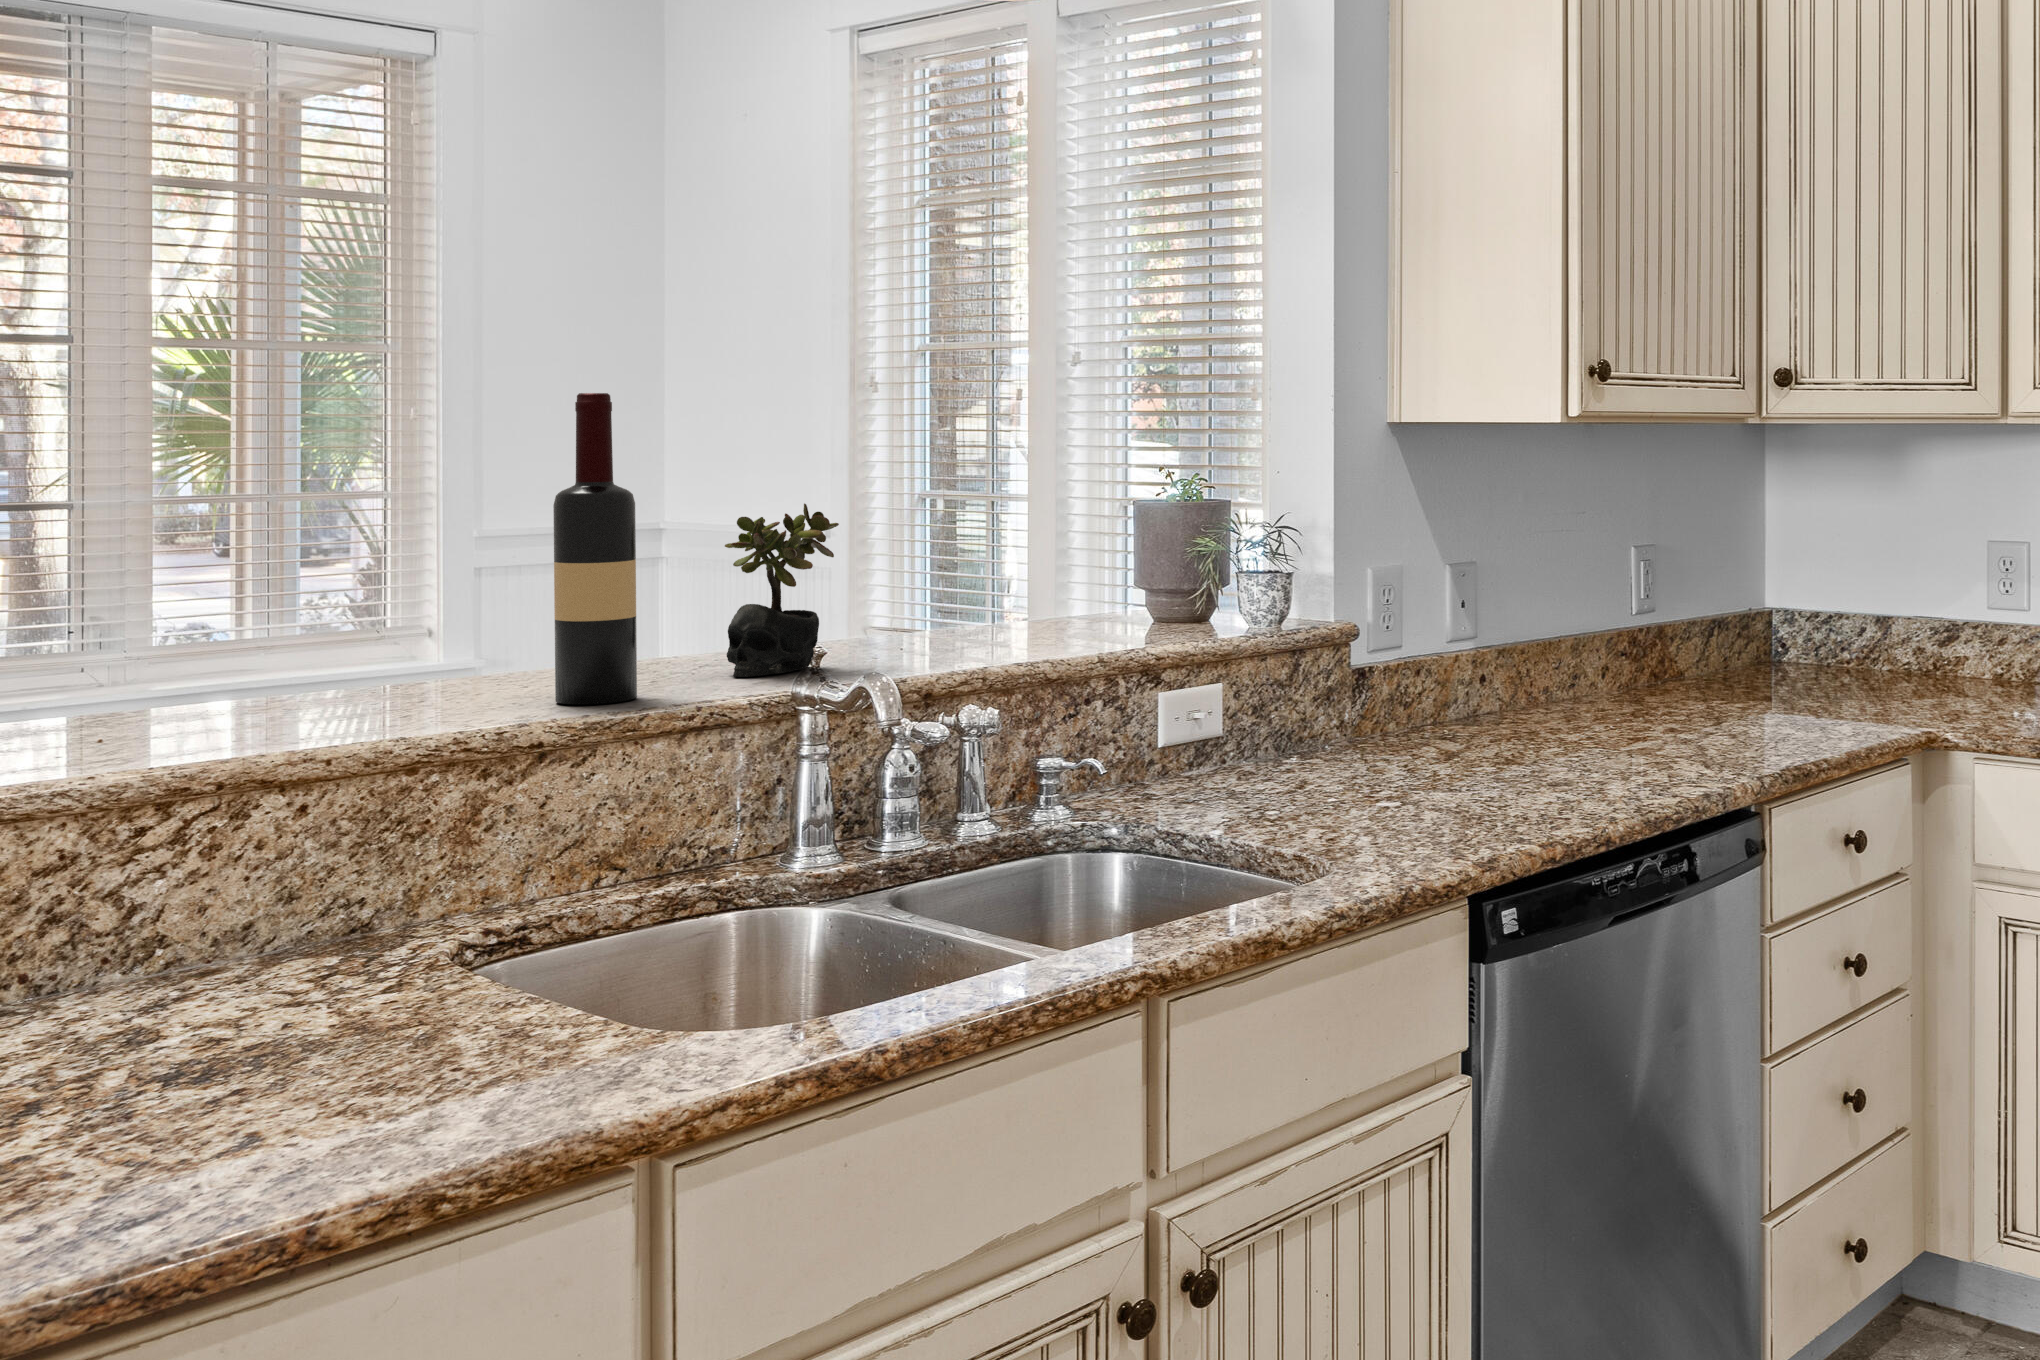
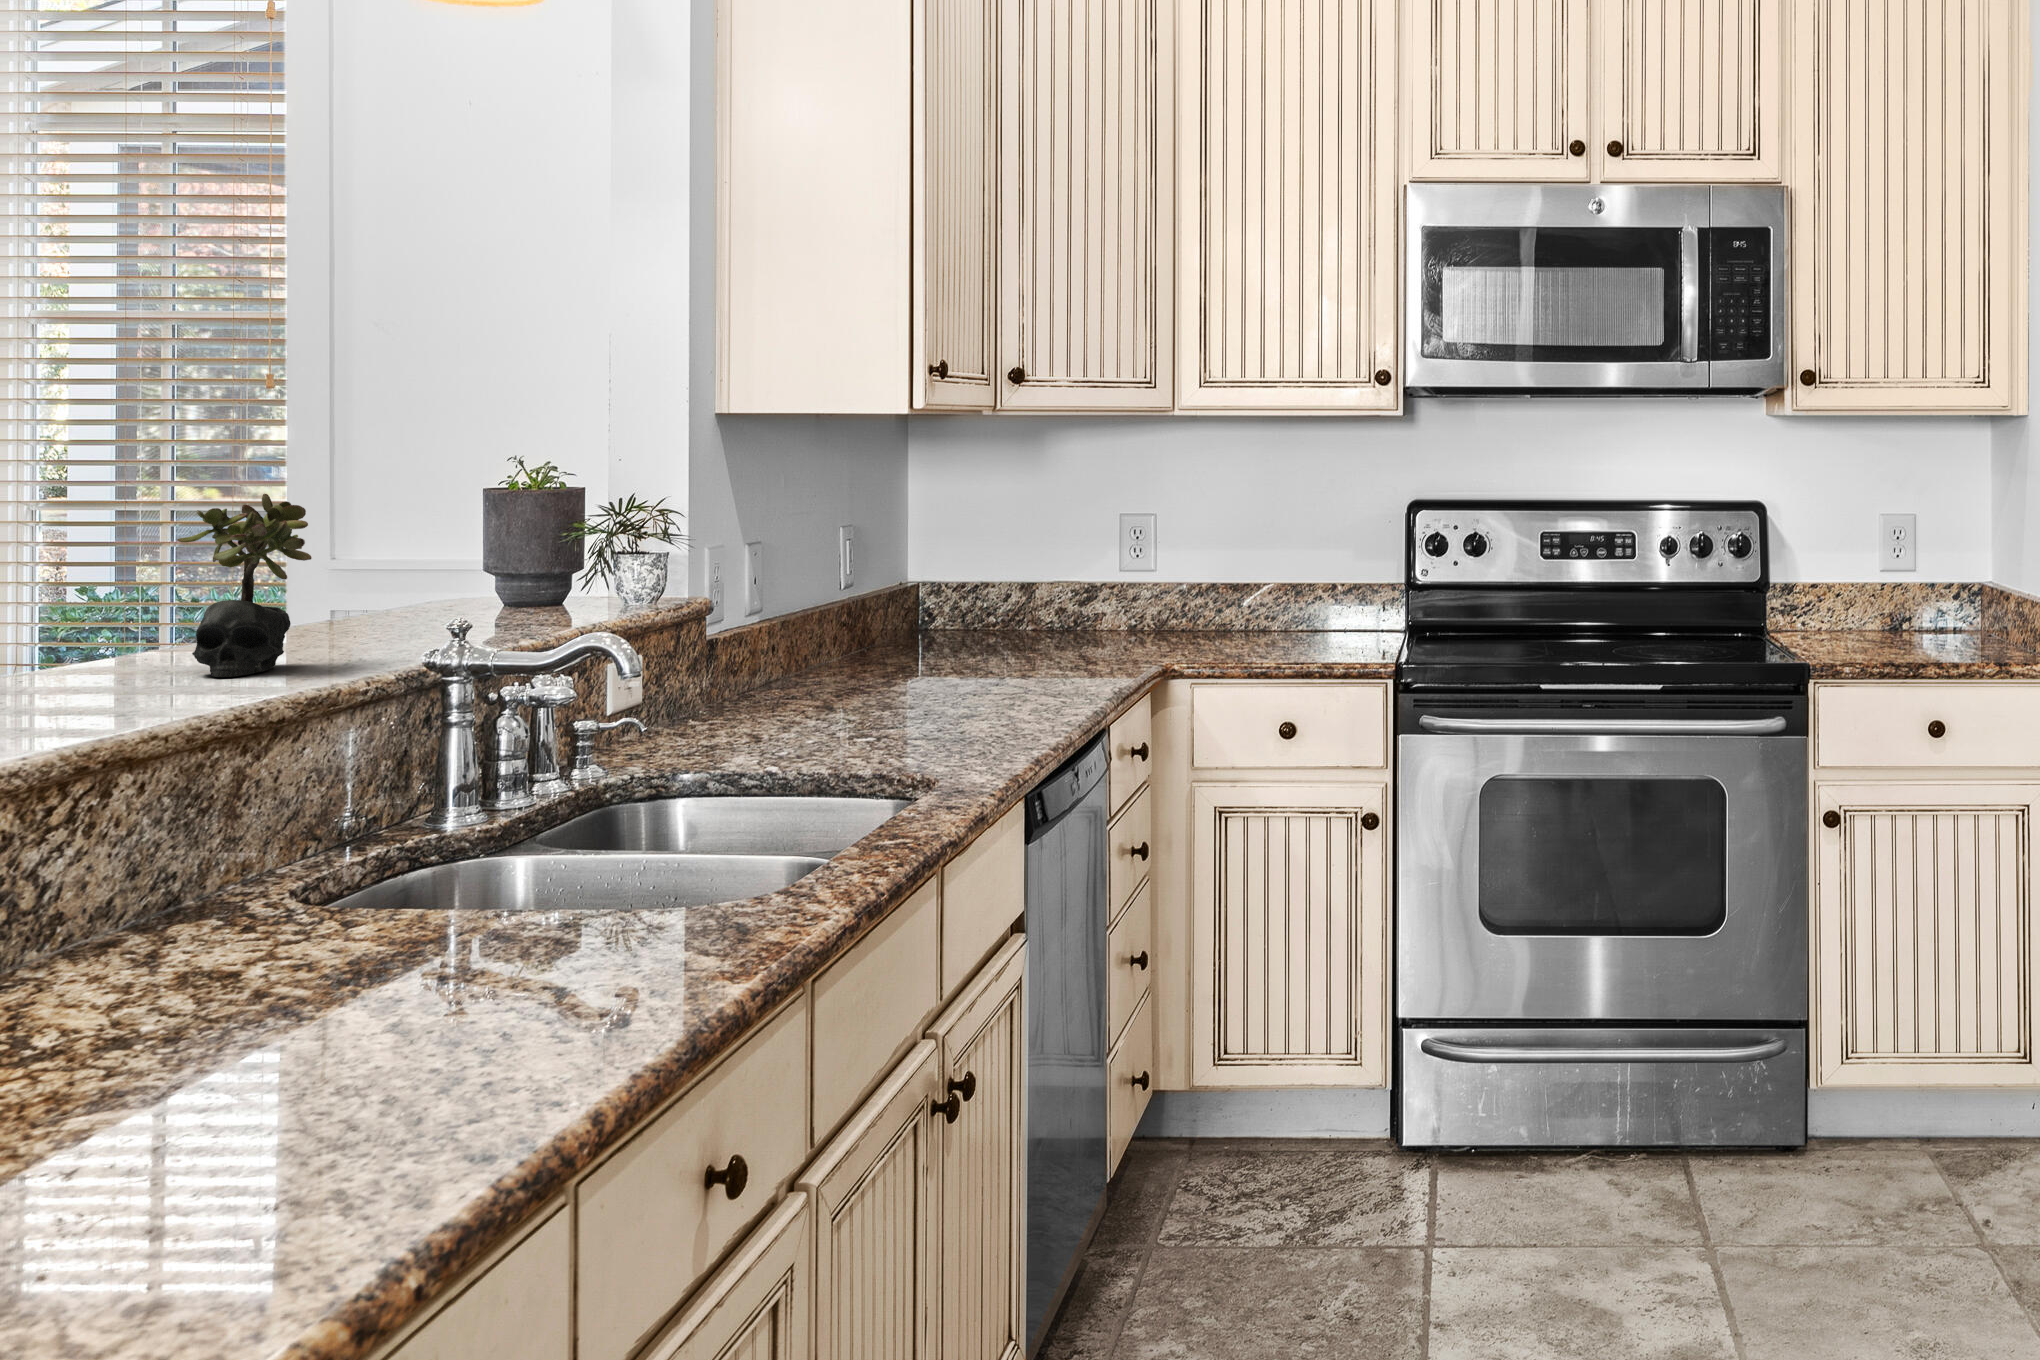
wine bottle: present [553,393,637,704] -> none [96,375,193,709]

